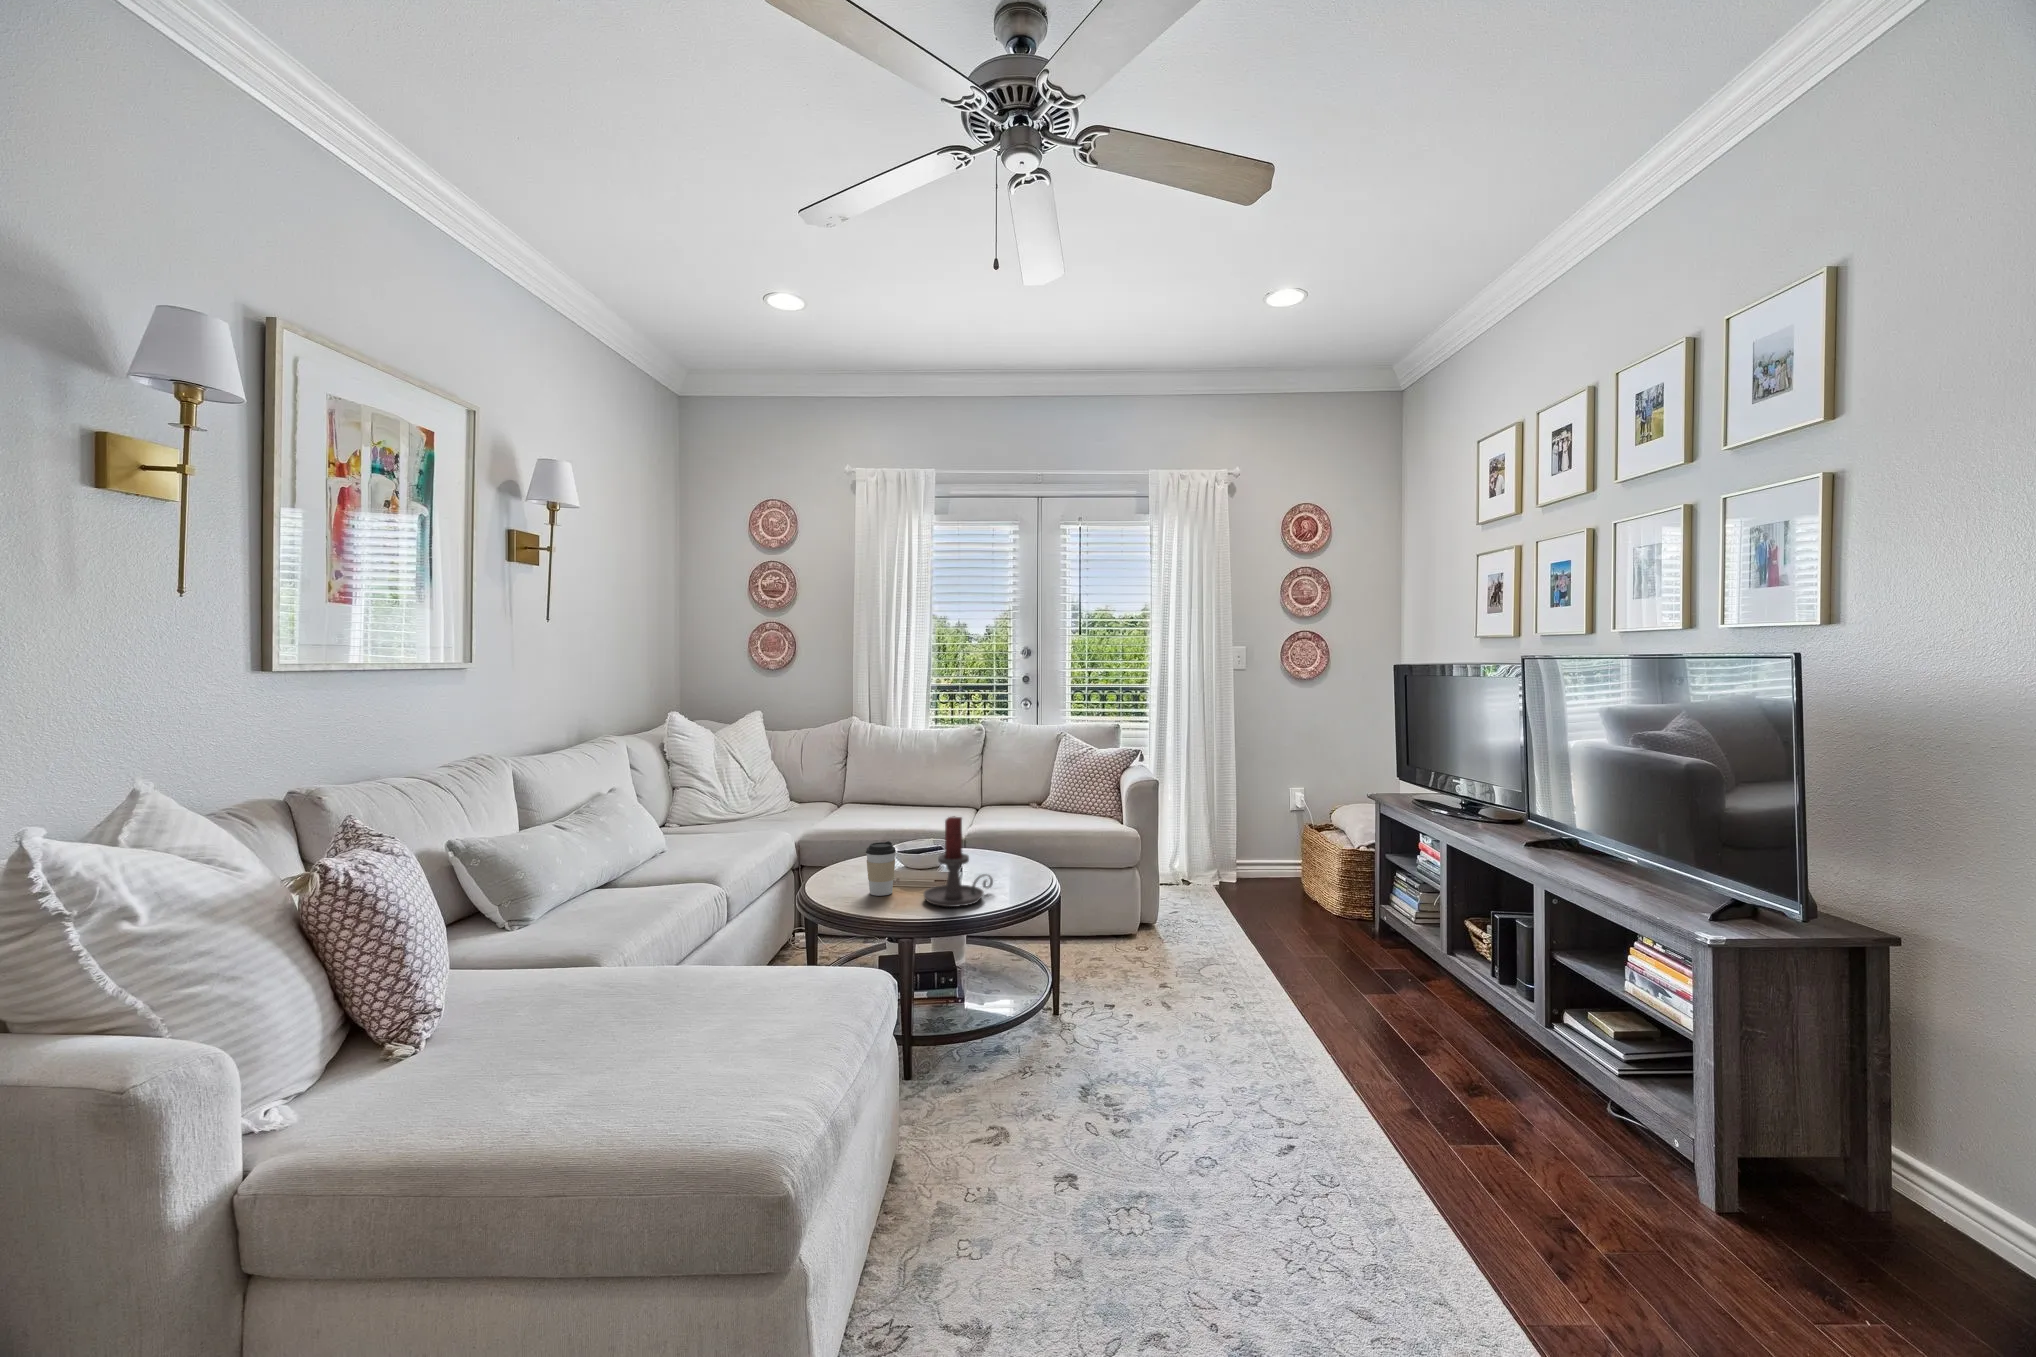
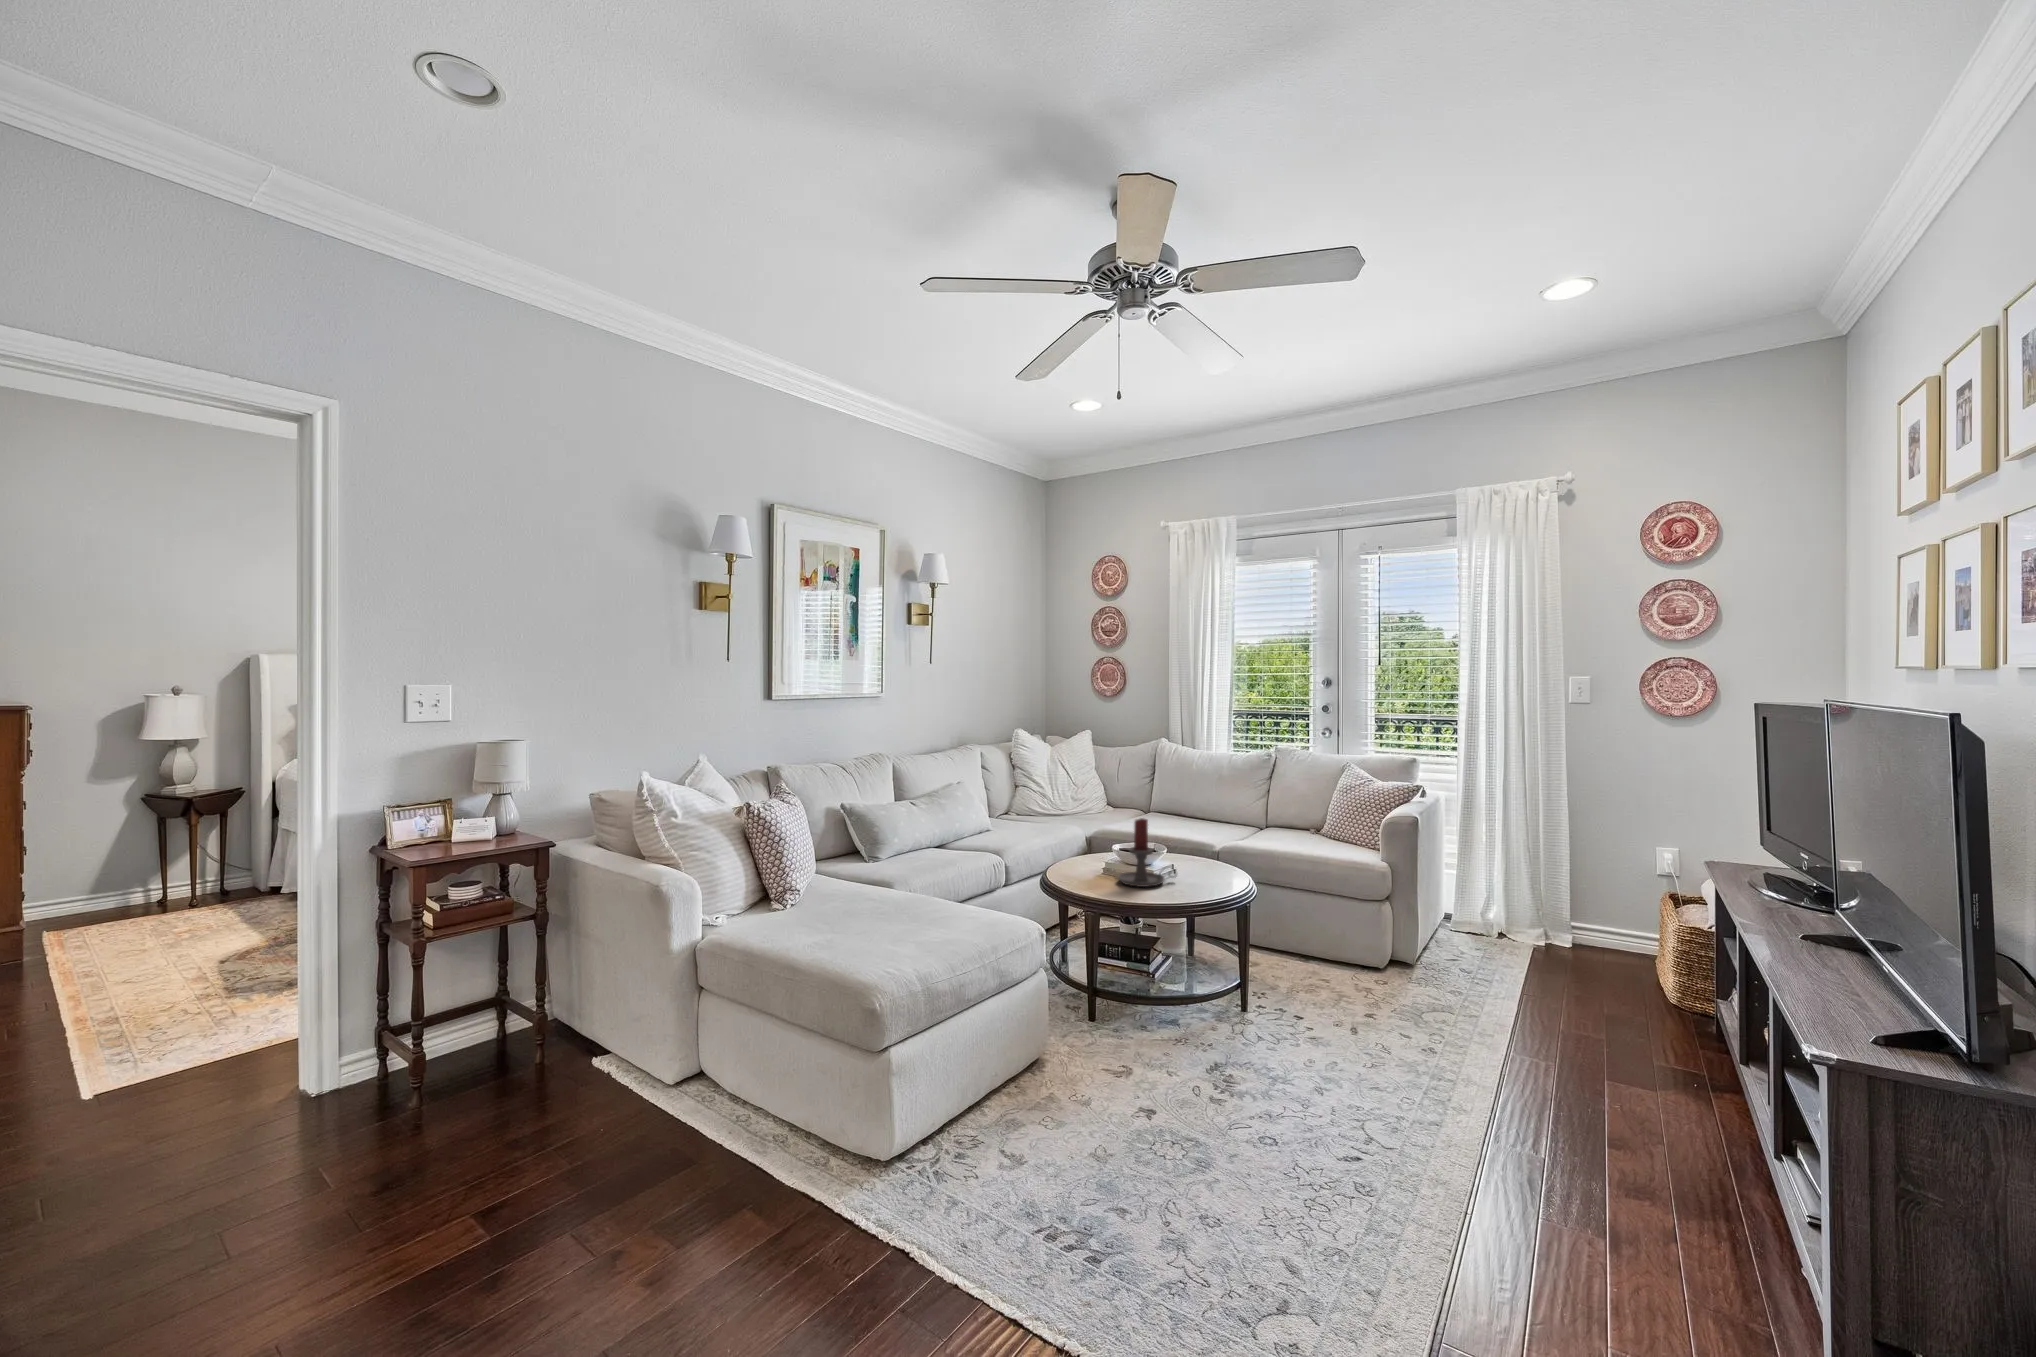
coffee cup: present [866,841,896,896] -> none [1085,834,1108,873]

